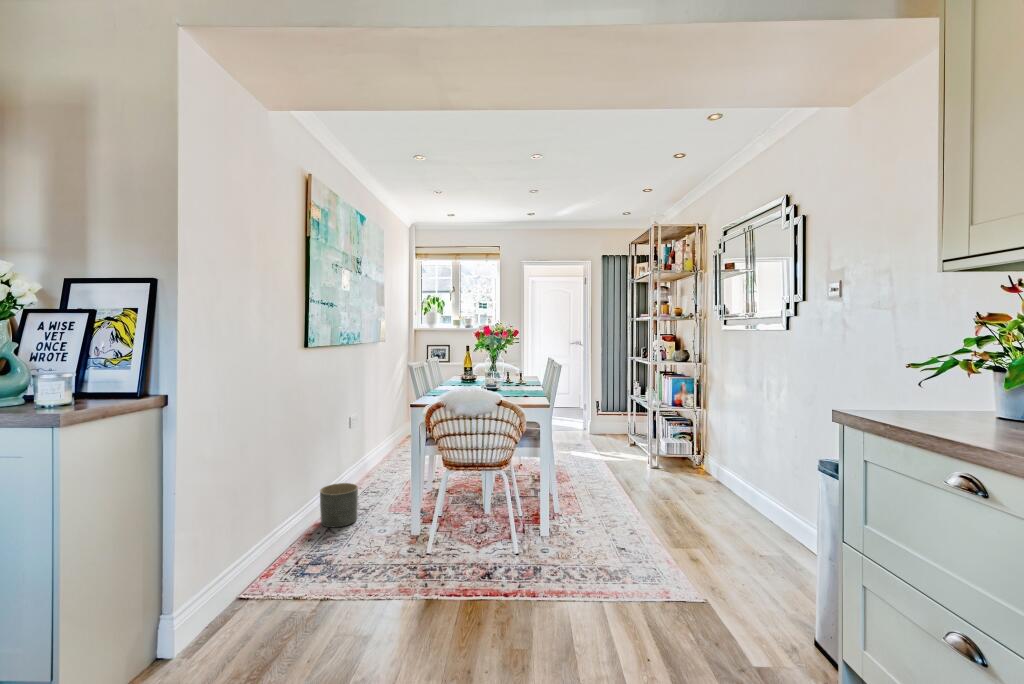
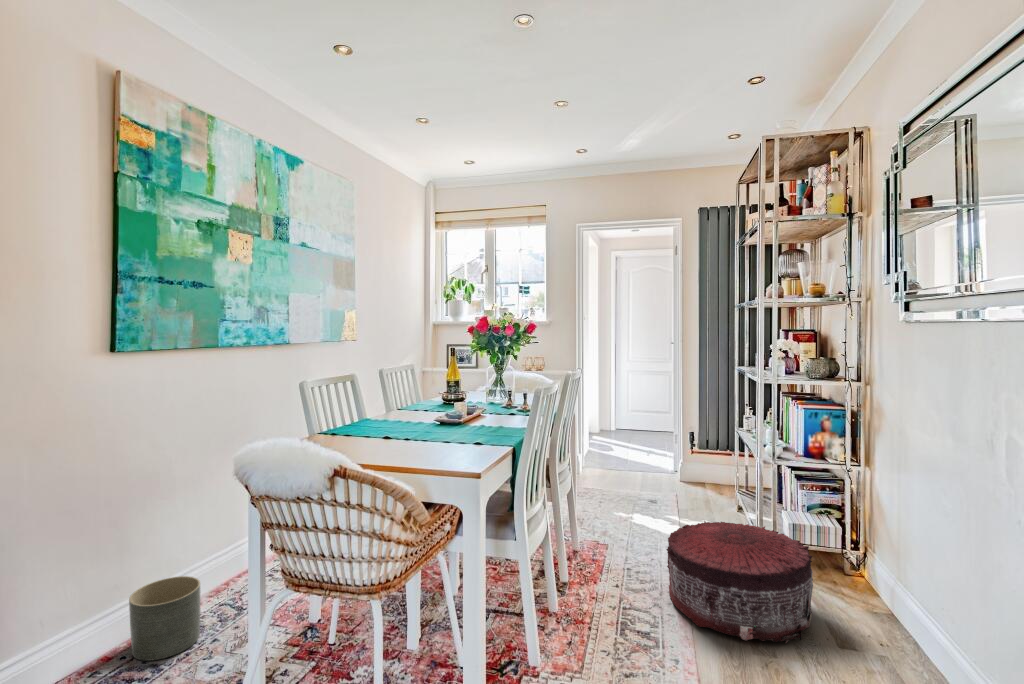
pouf: none [608,442,683,494] -> present [666,521,813,643]

